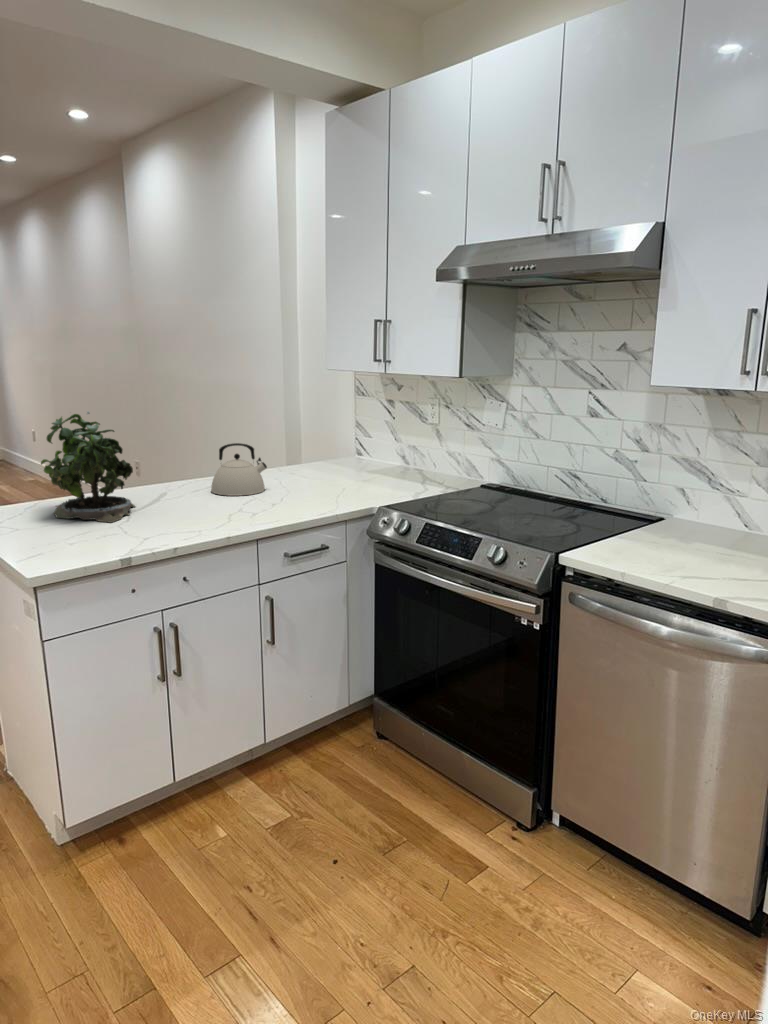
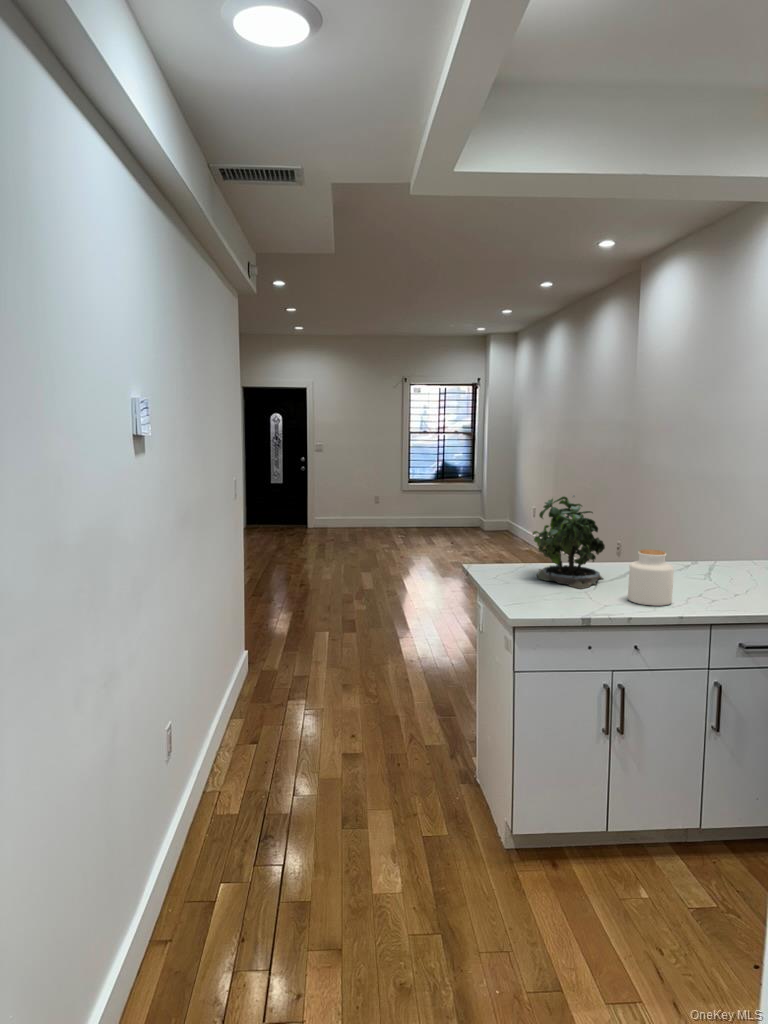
kettle: present [211,443,267,496] -> none [675,532,734,582]
jar: none [166,468,216,530] -> present [628,549,674,606]

